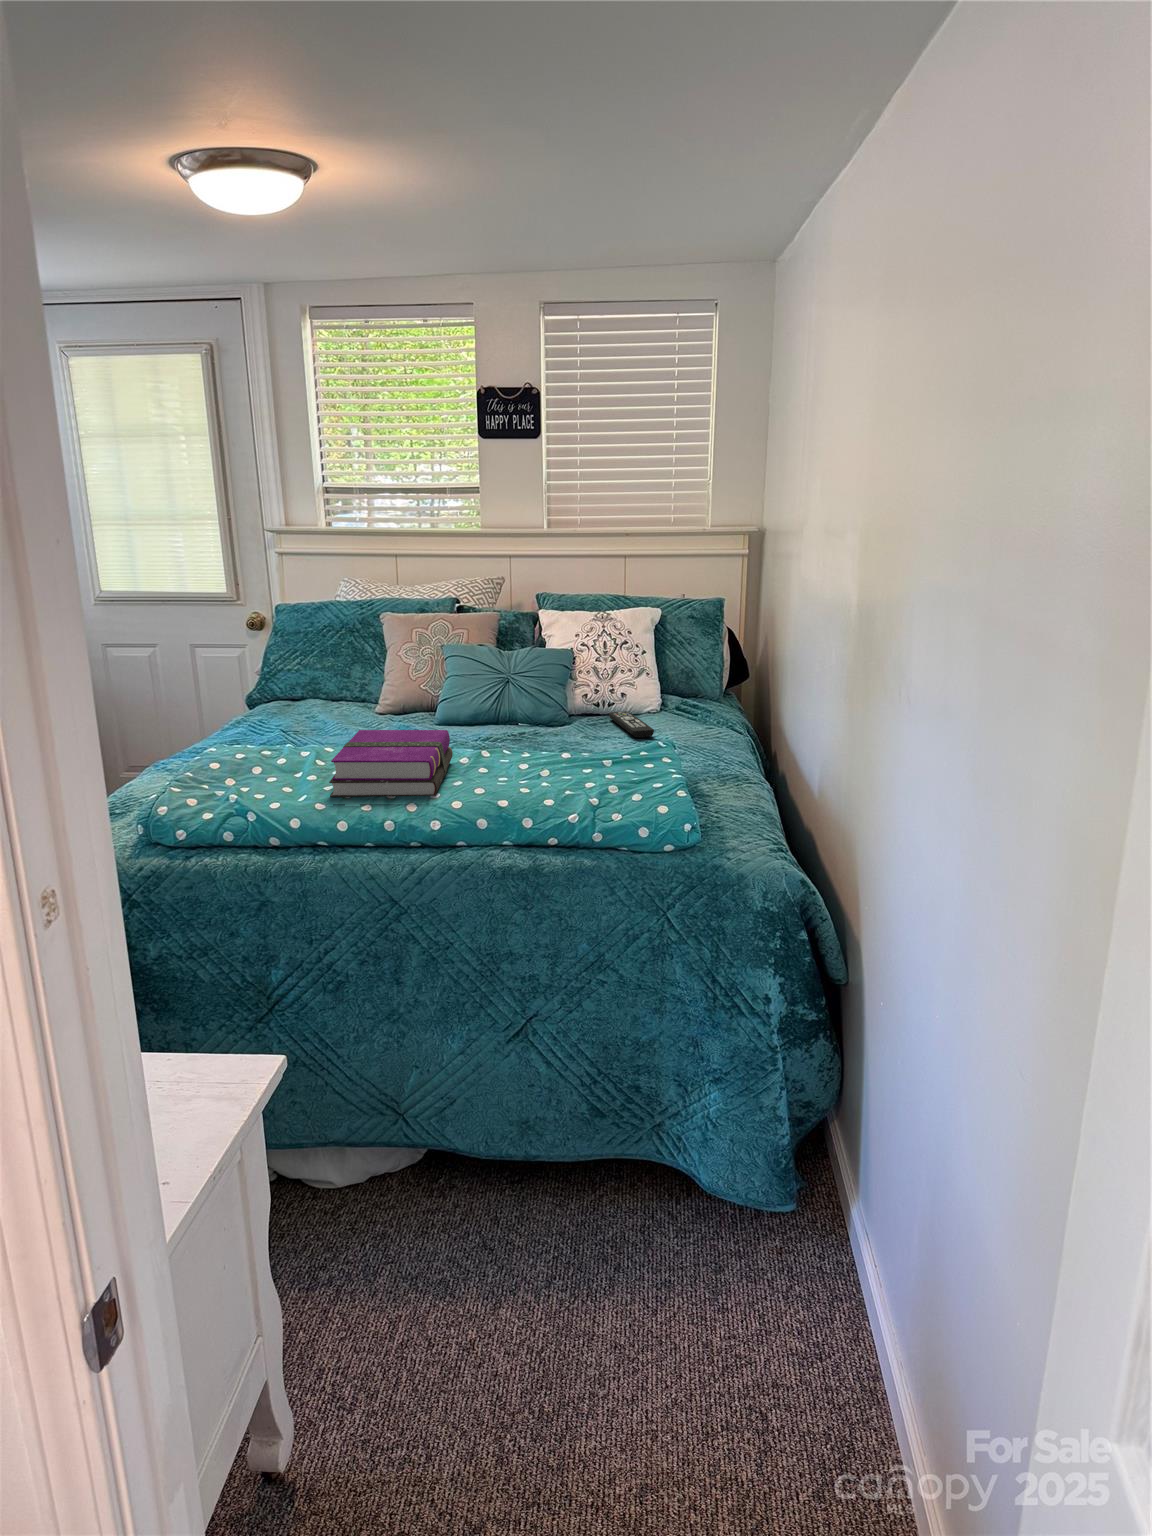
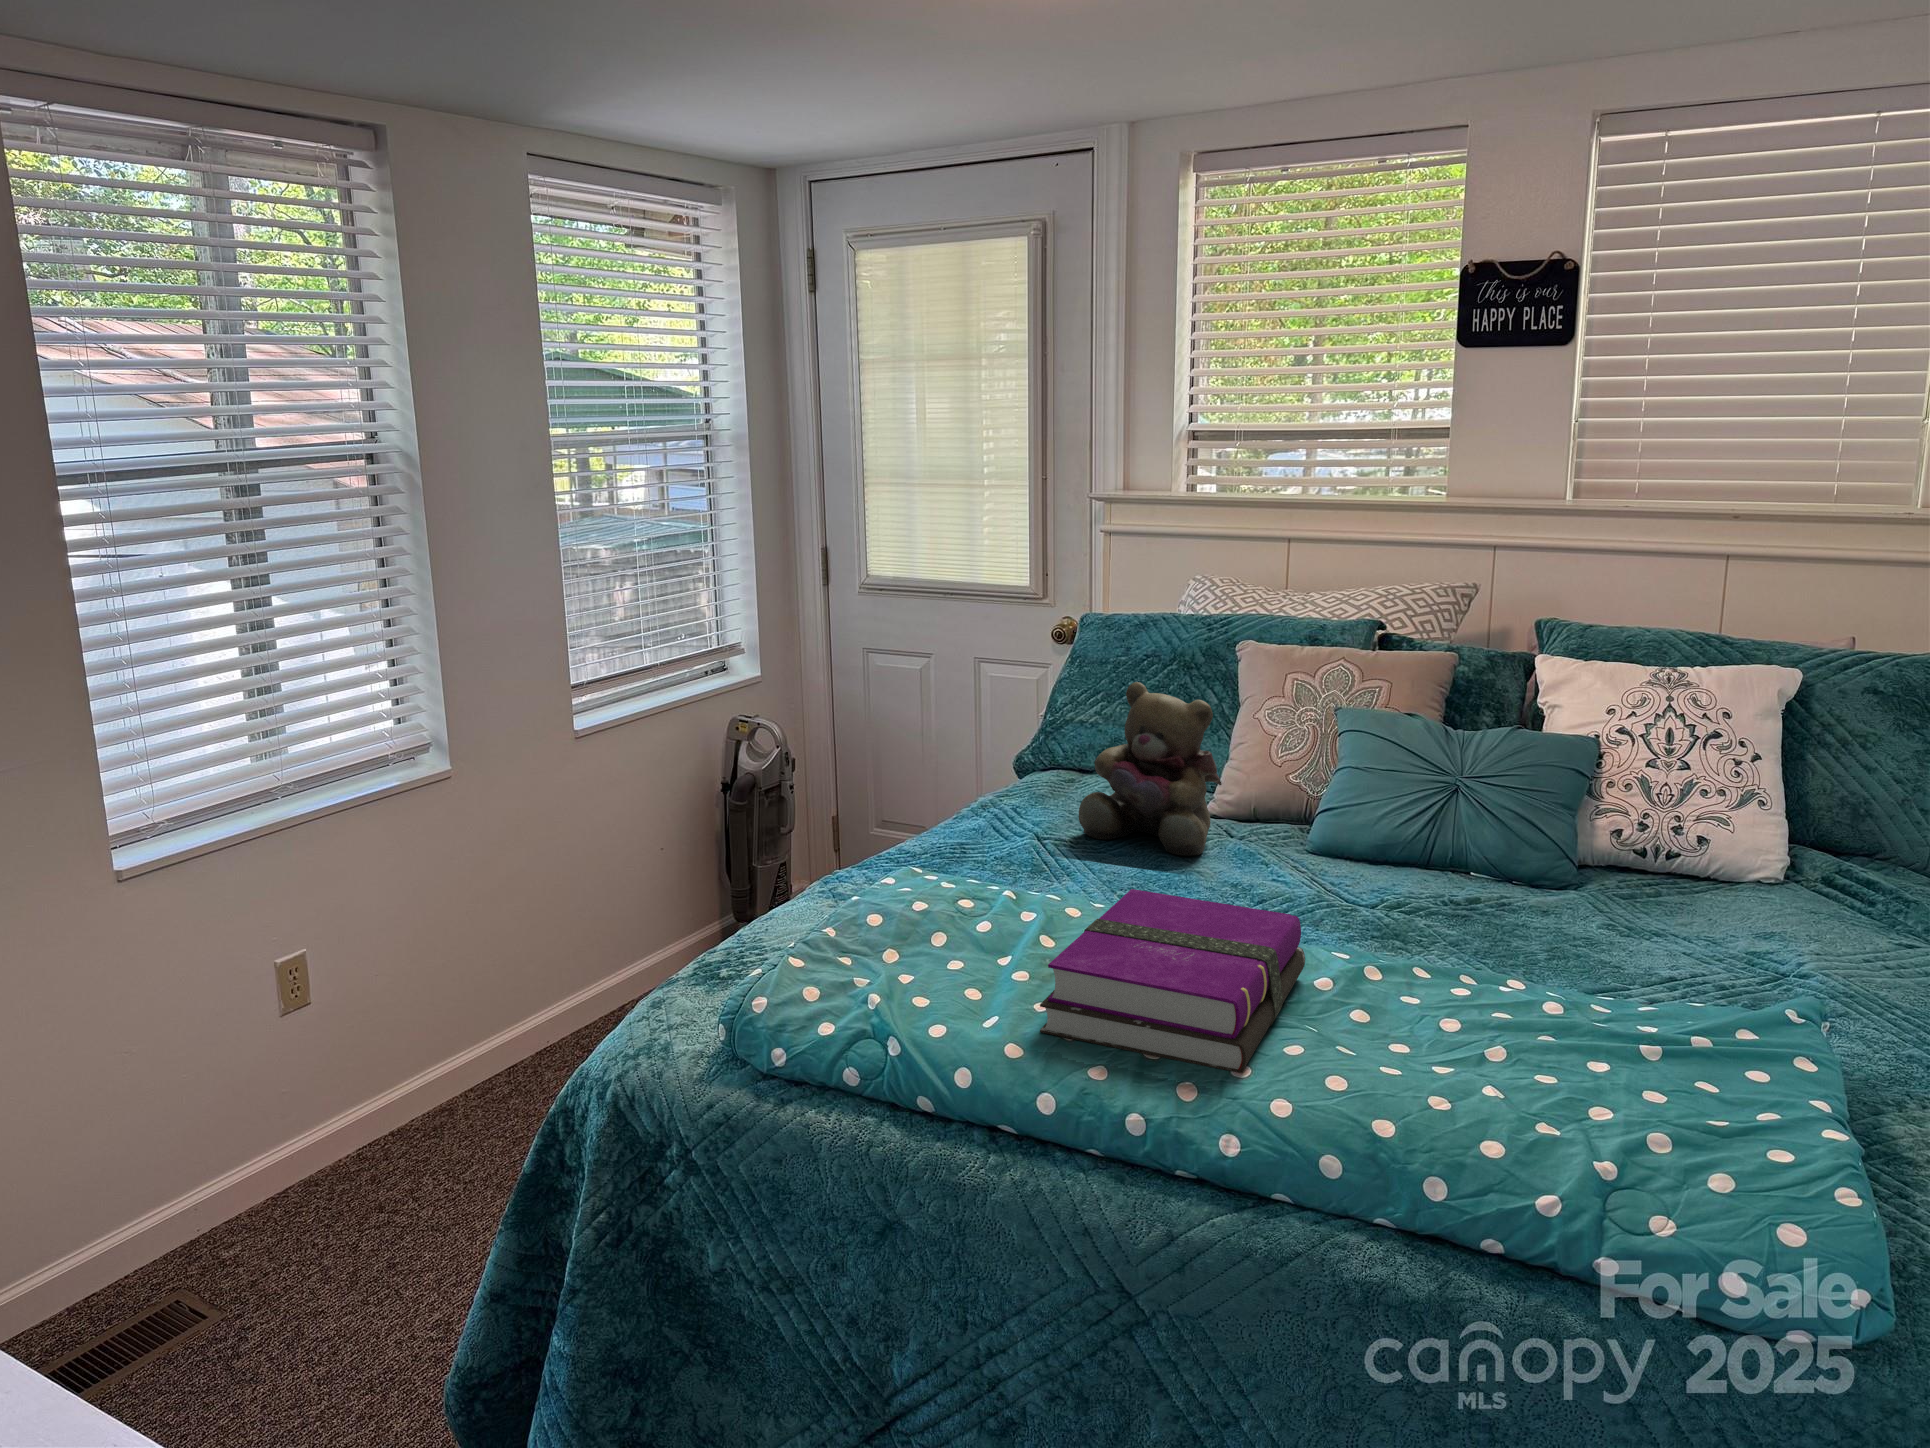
teddy bear: none [301,635,383,732] -> present [1079,682,1222,856]
remote control: present [609,711,654,737] -> none [1665,876,1770,951]

